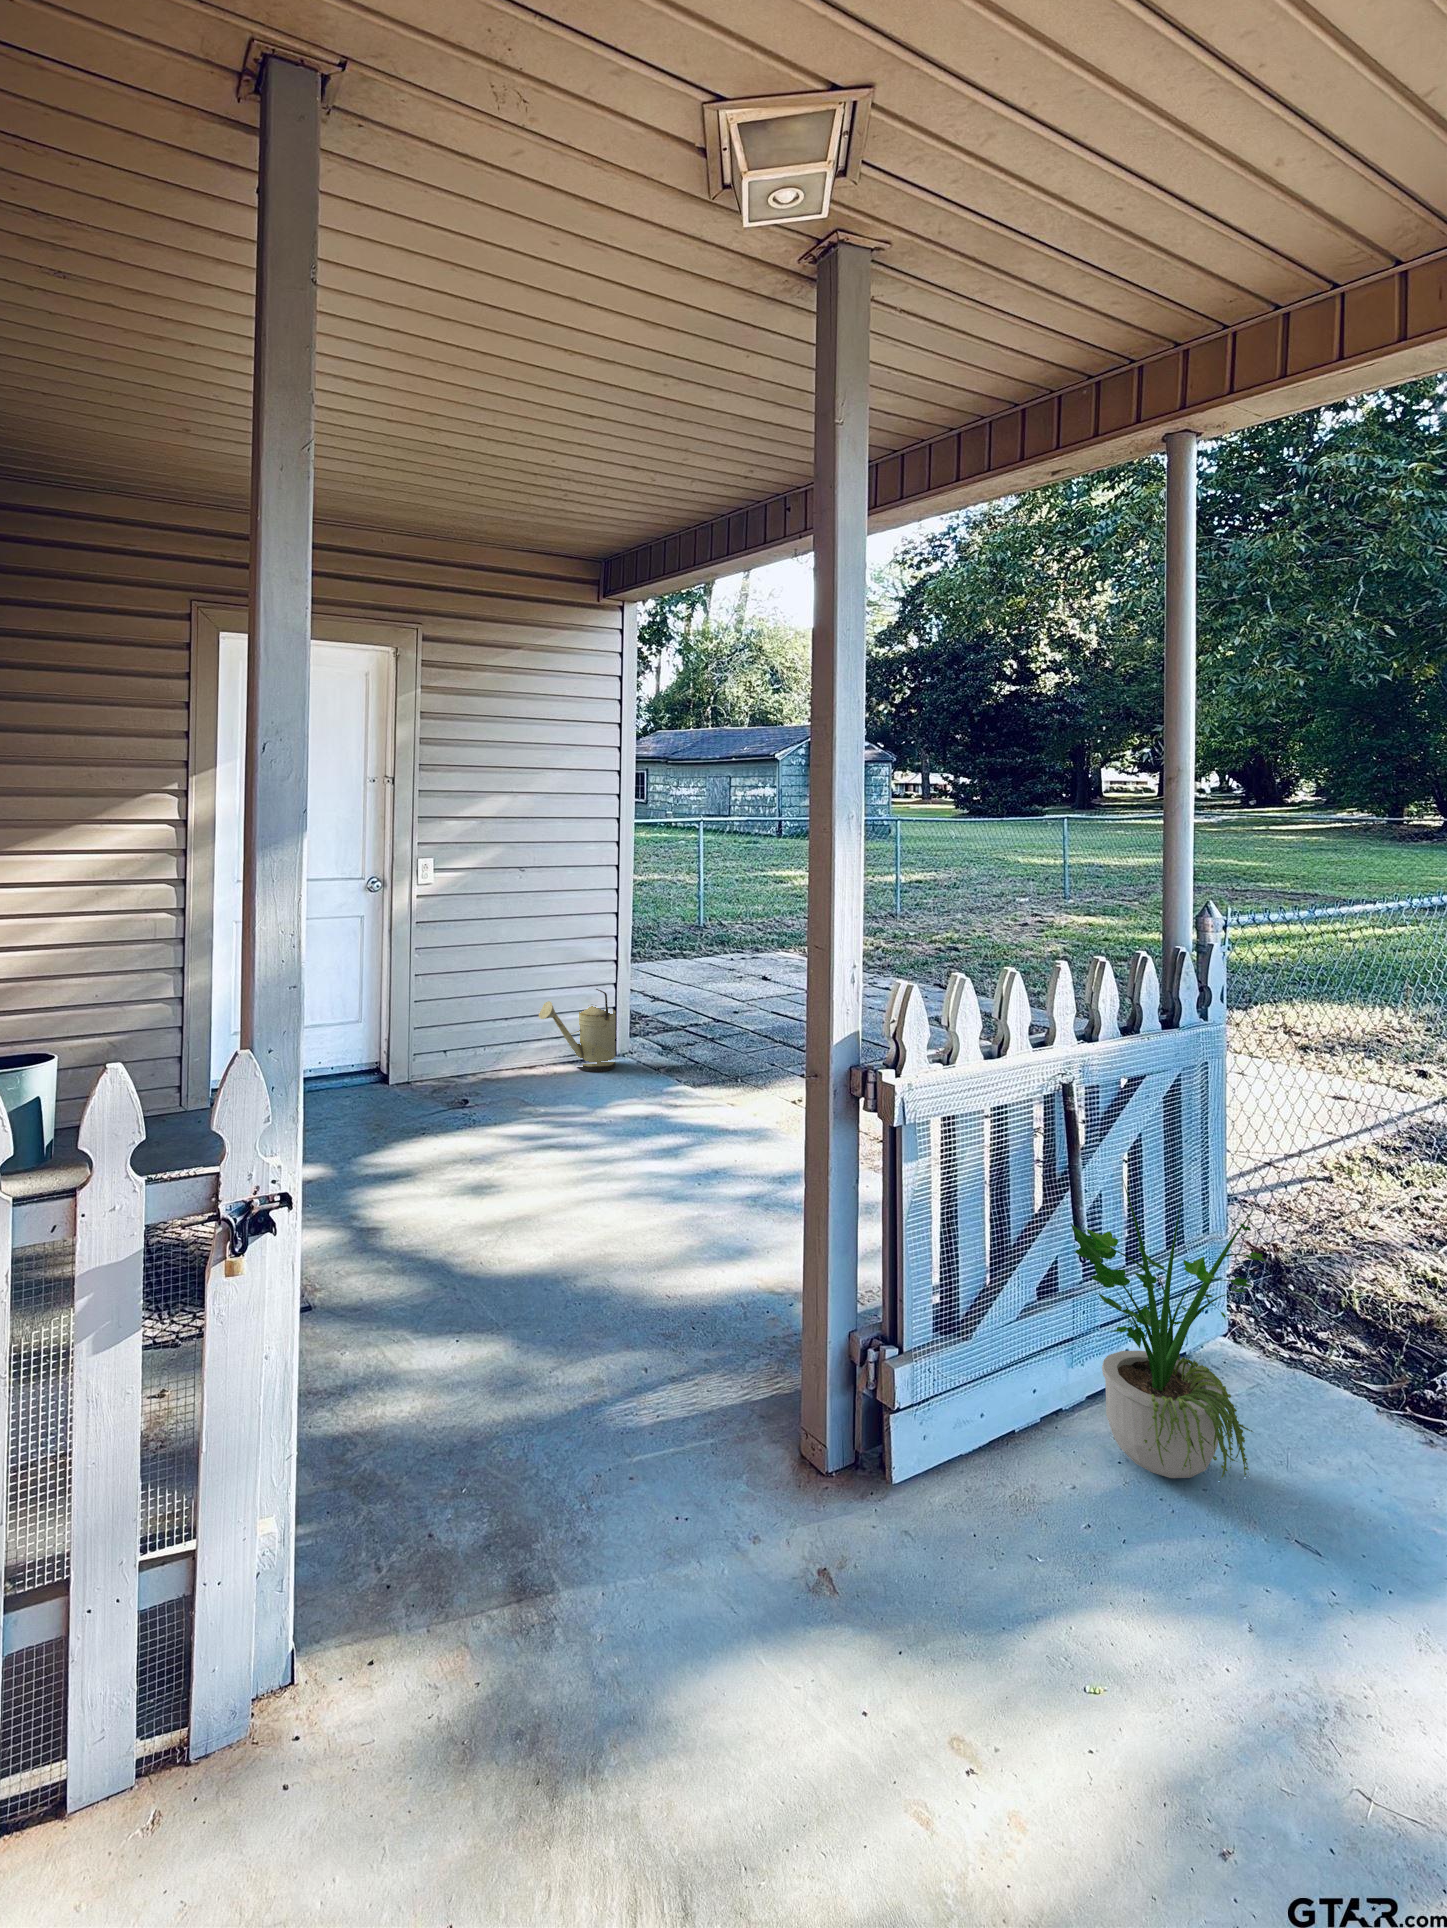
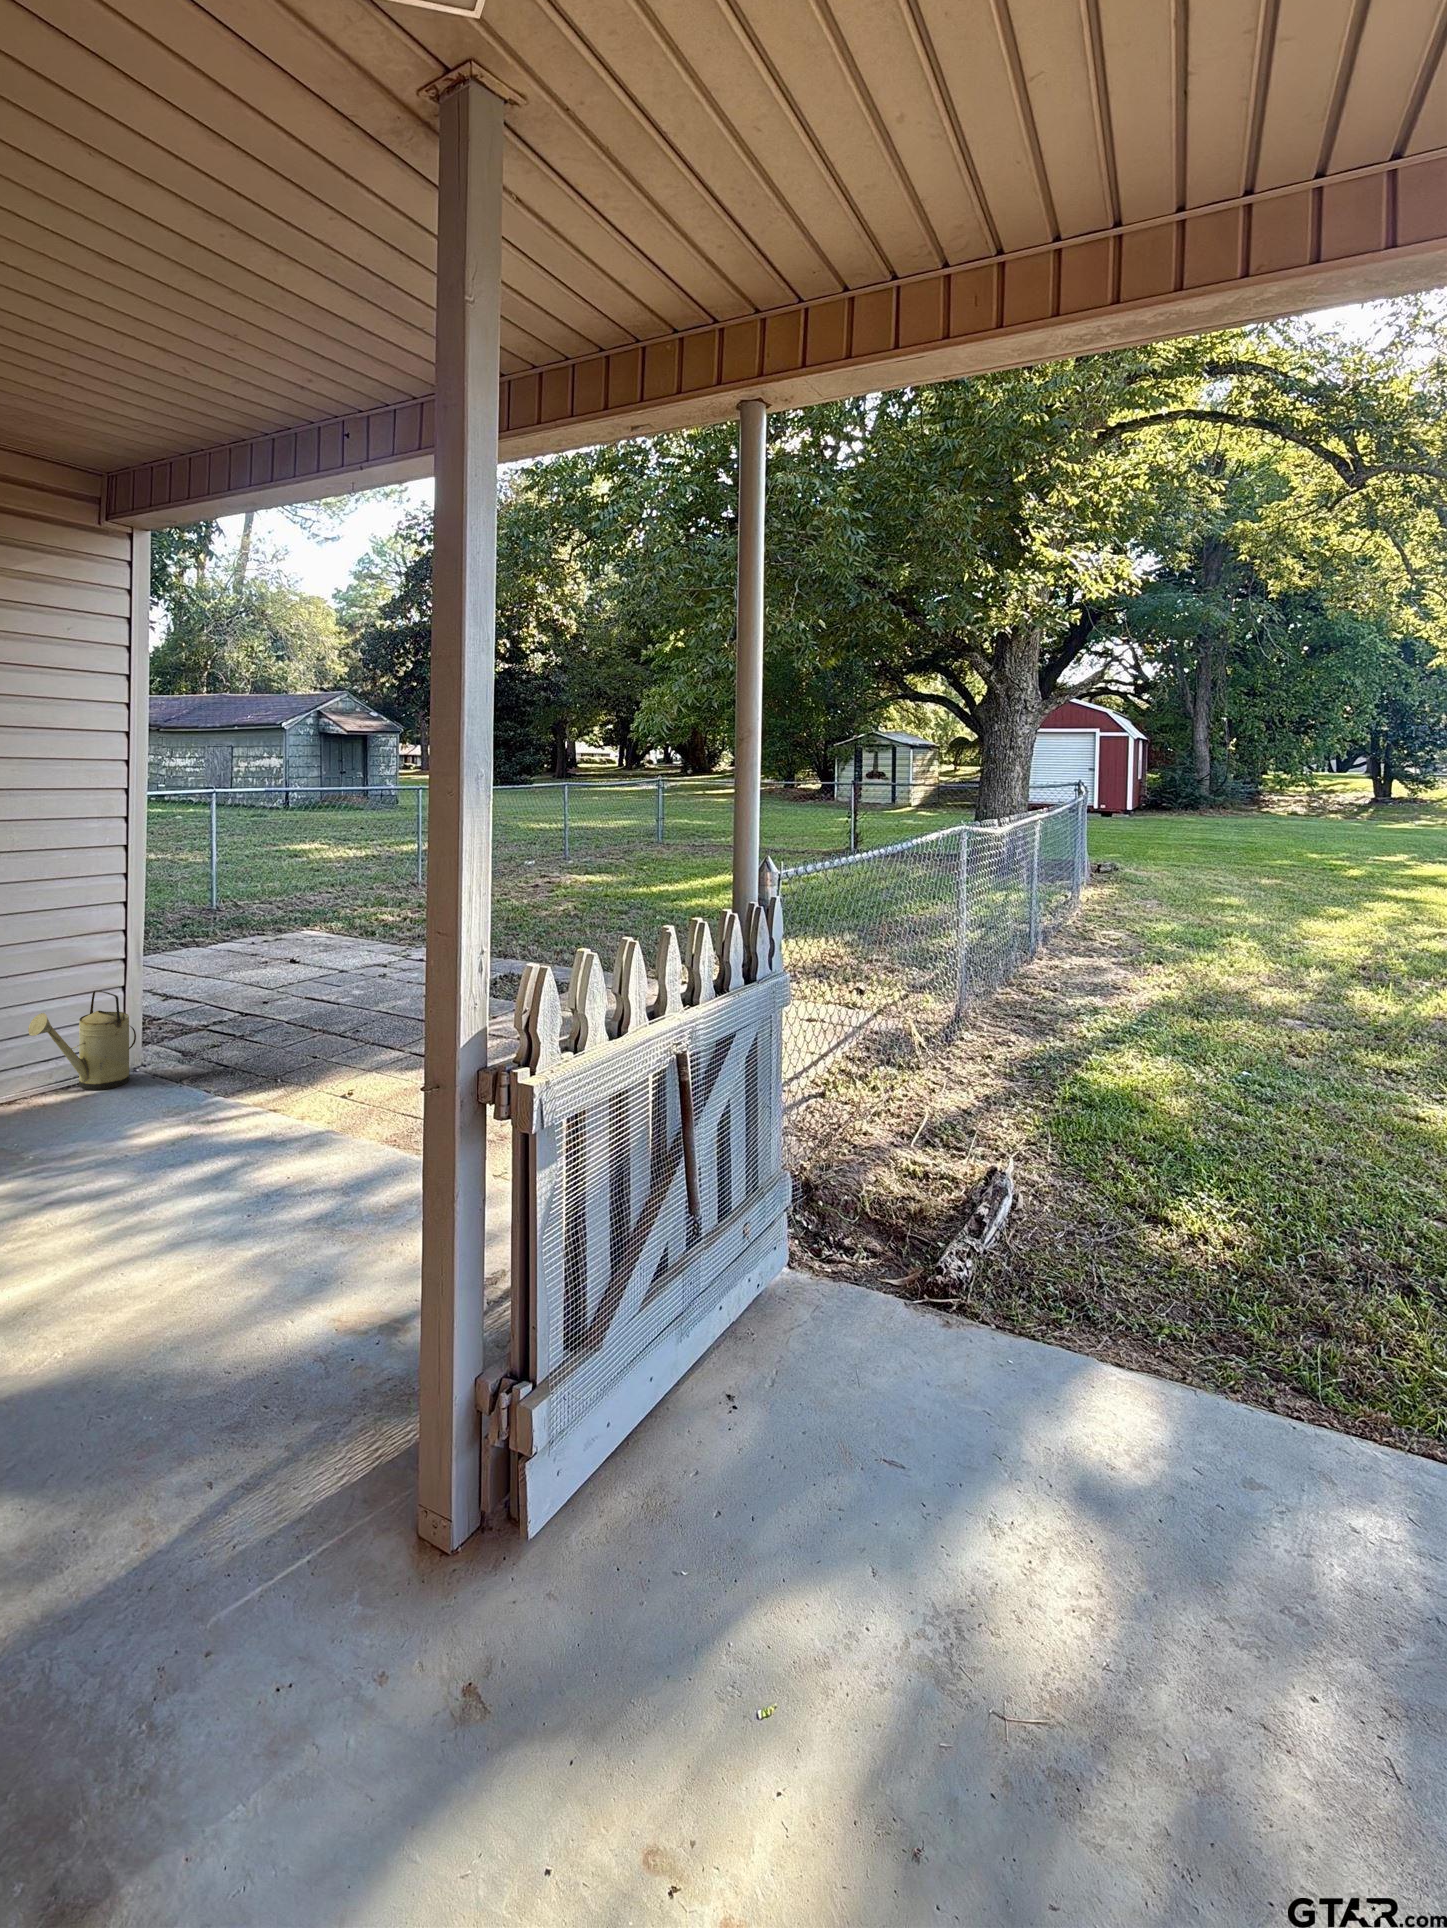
potted plant: present [1071,1178,1267,1478] -> none [682,1137,852,1437]

